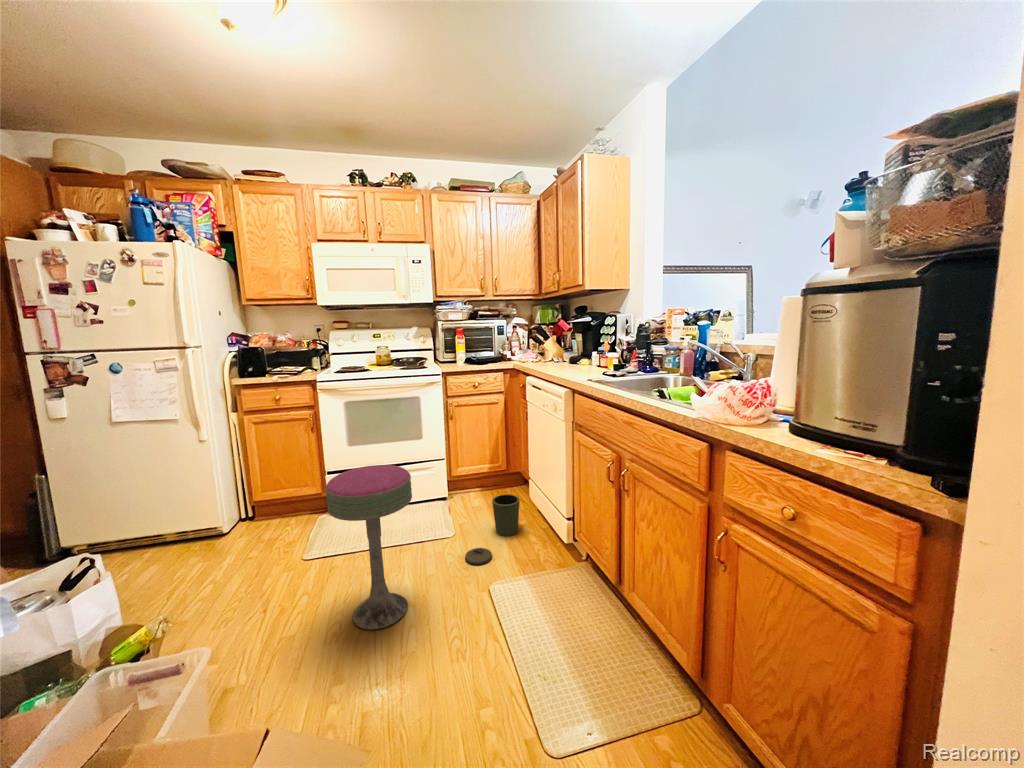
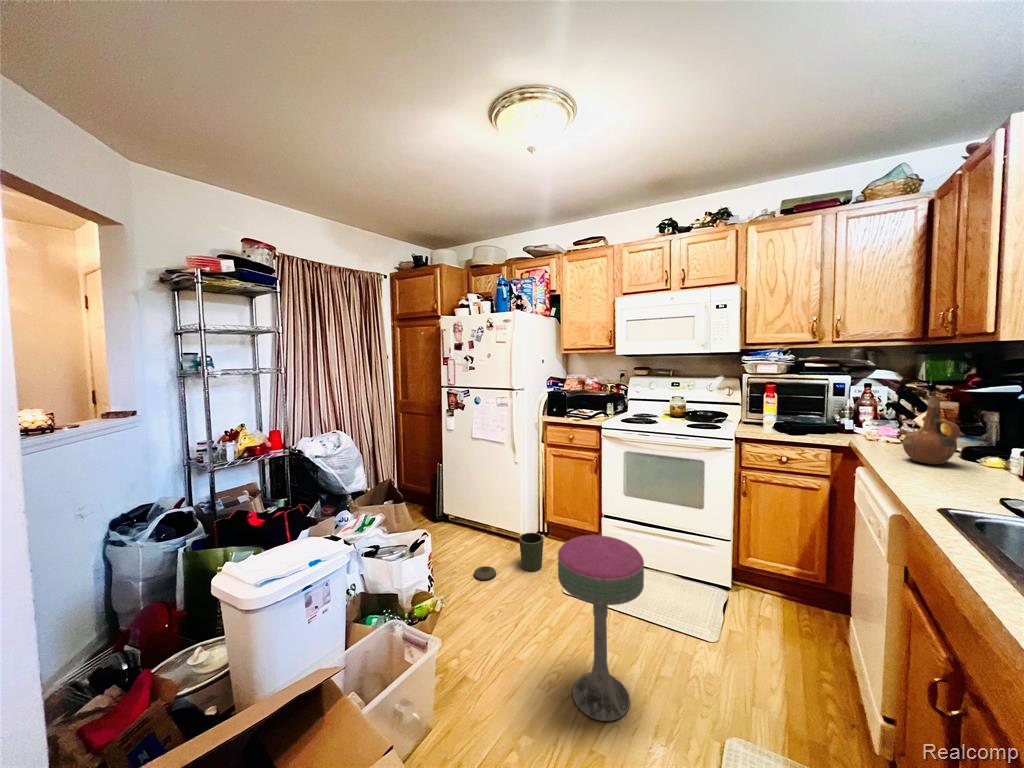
ceramic pitcher: none [543,324,567,366] -> present [902,396,960,464]
trash can: present [465,494,519,565] -> present [474,533,544,581]

